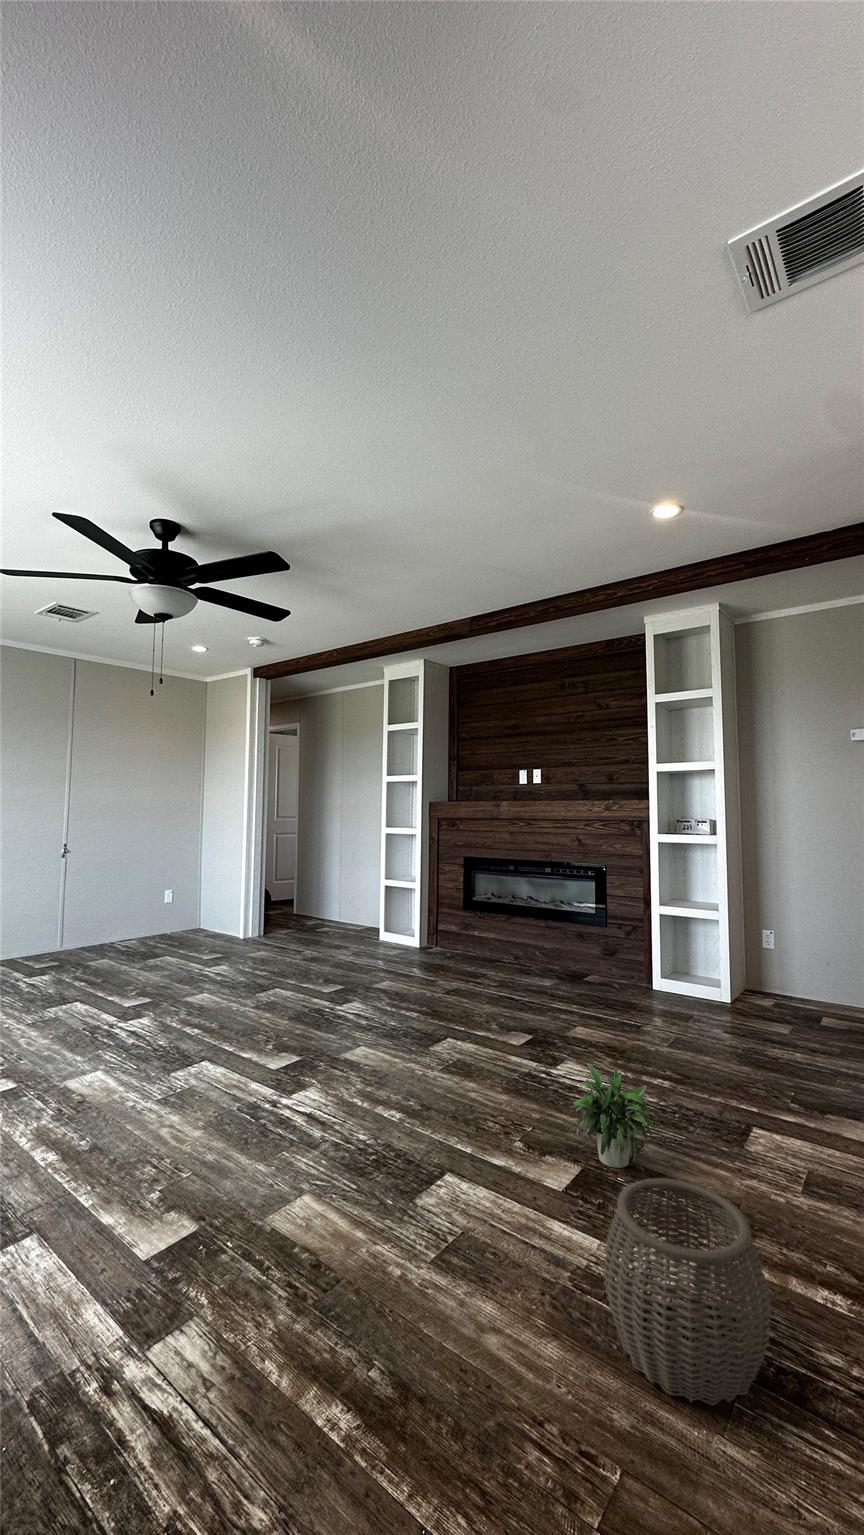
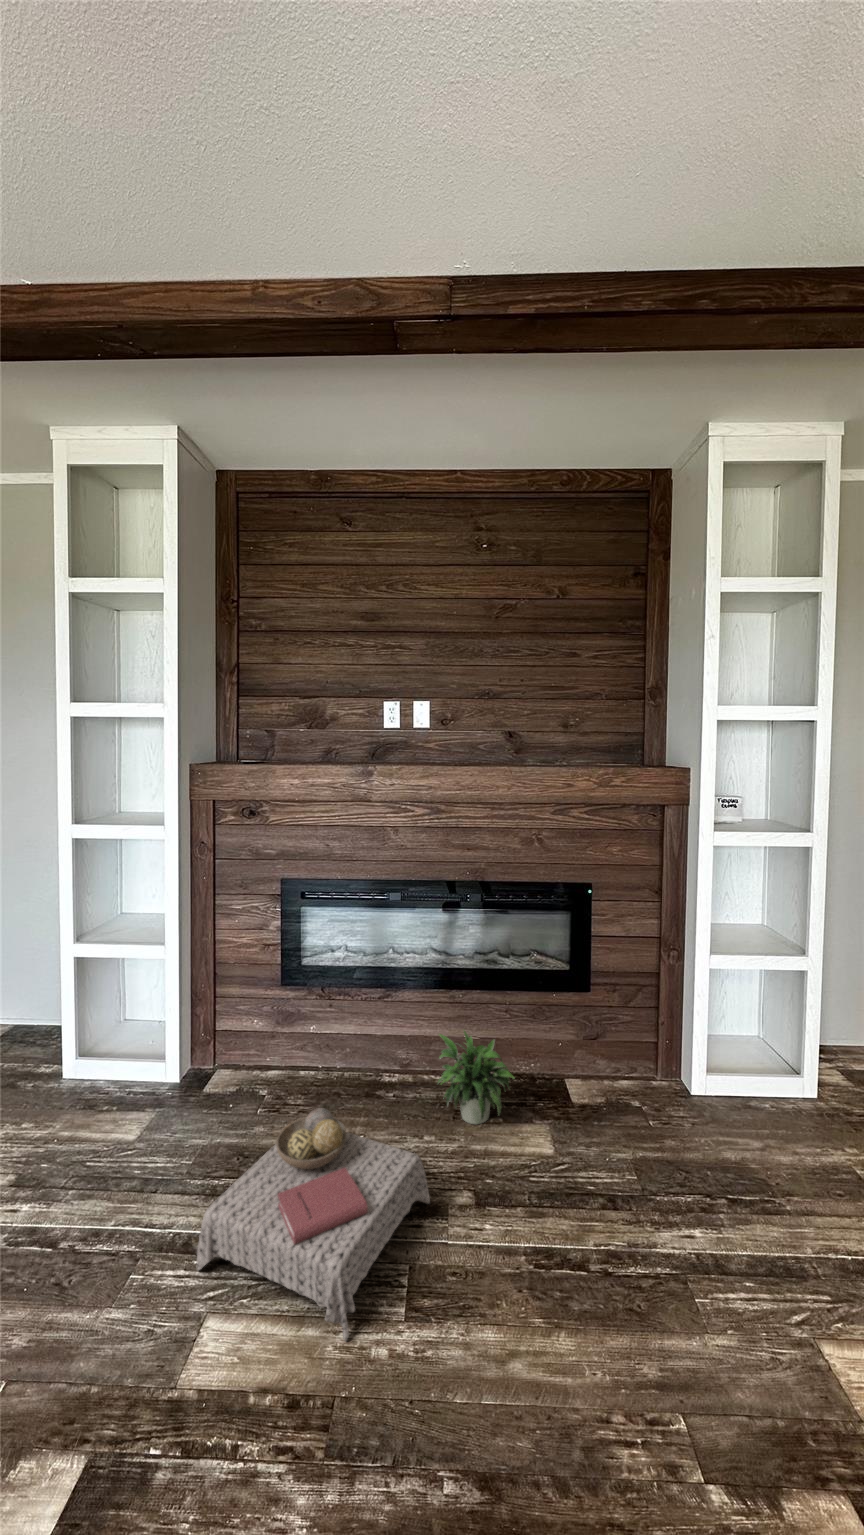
ottoman: none [321,1076,515,1252] -> present [197,1108,430,1341]
woven basket: present [604,1178,771,1405] -> none [577,1134,720,1323]

